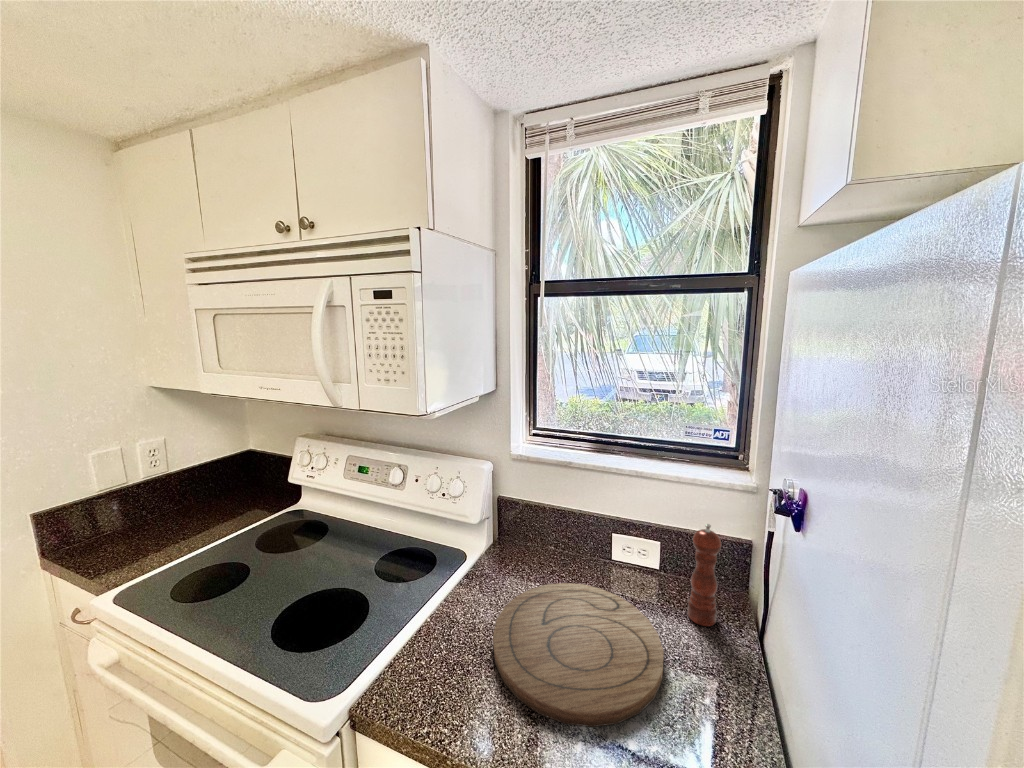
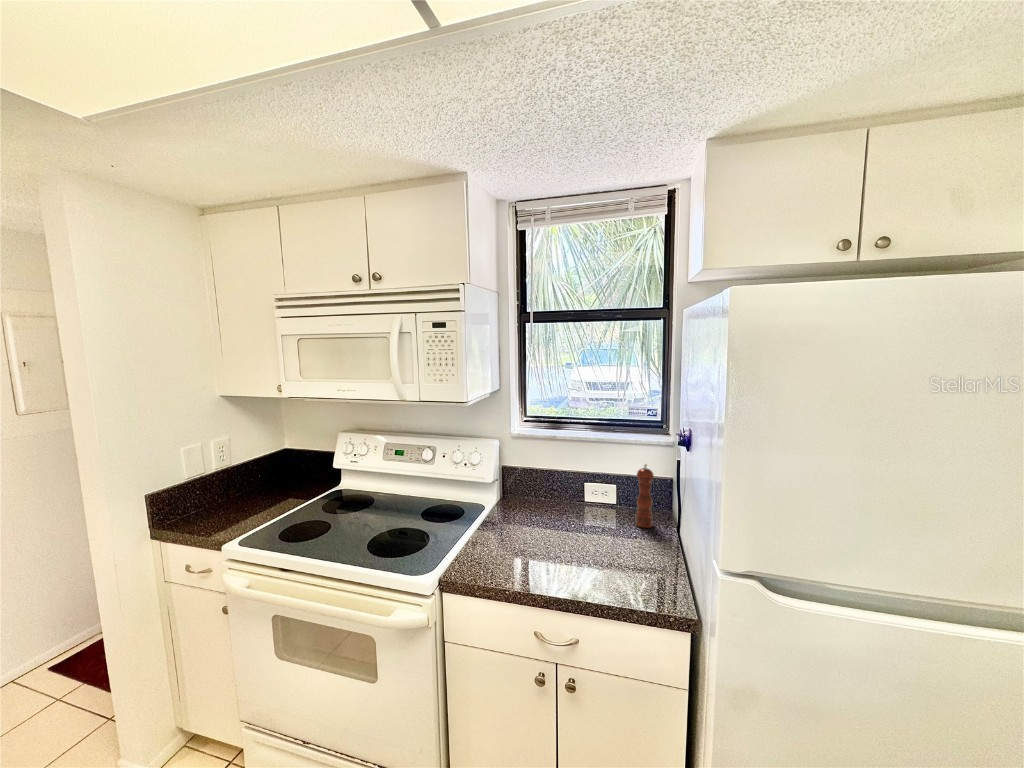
cutting board: present [493,583,664,727] -> none [519,513,624,571]

